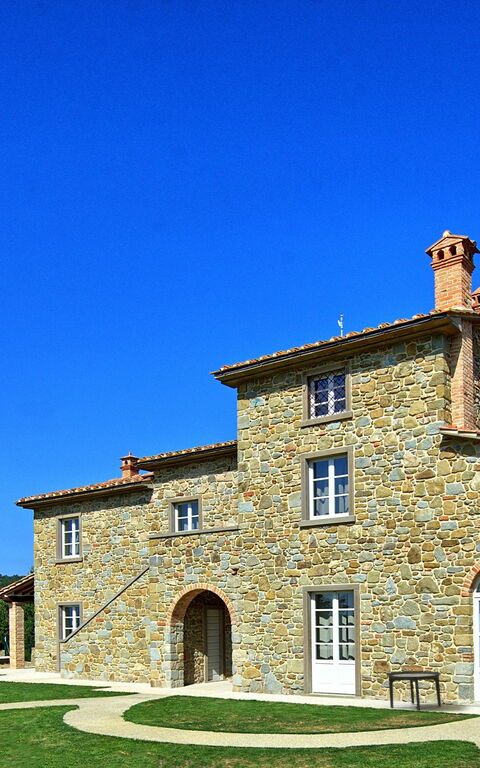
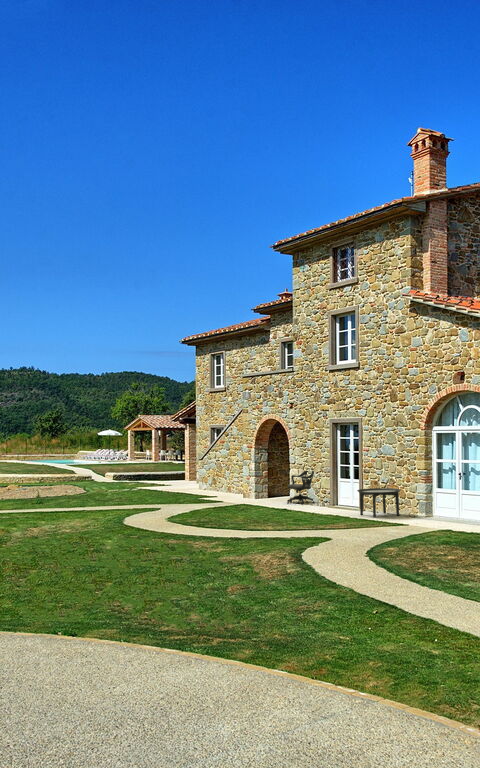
chair: none [246,652,281,698] -> present [287,471,315,504]

